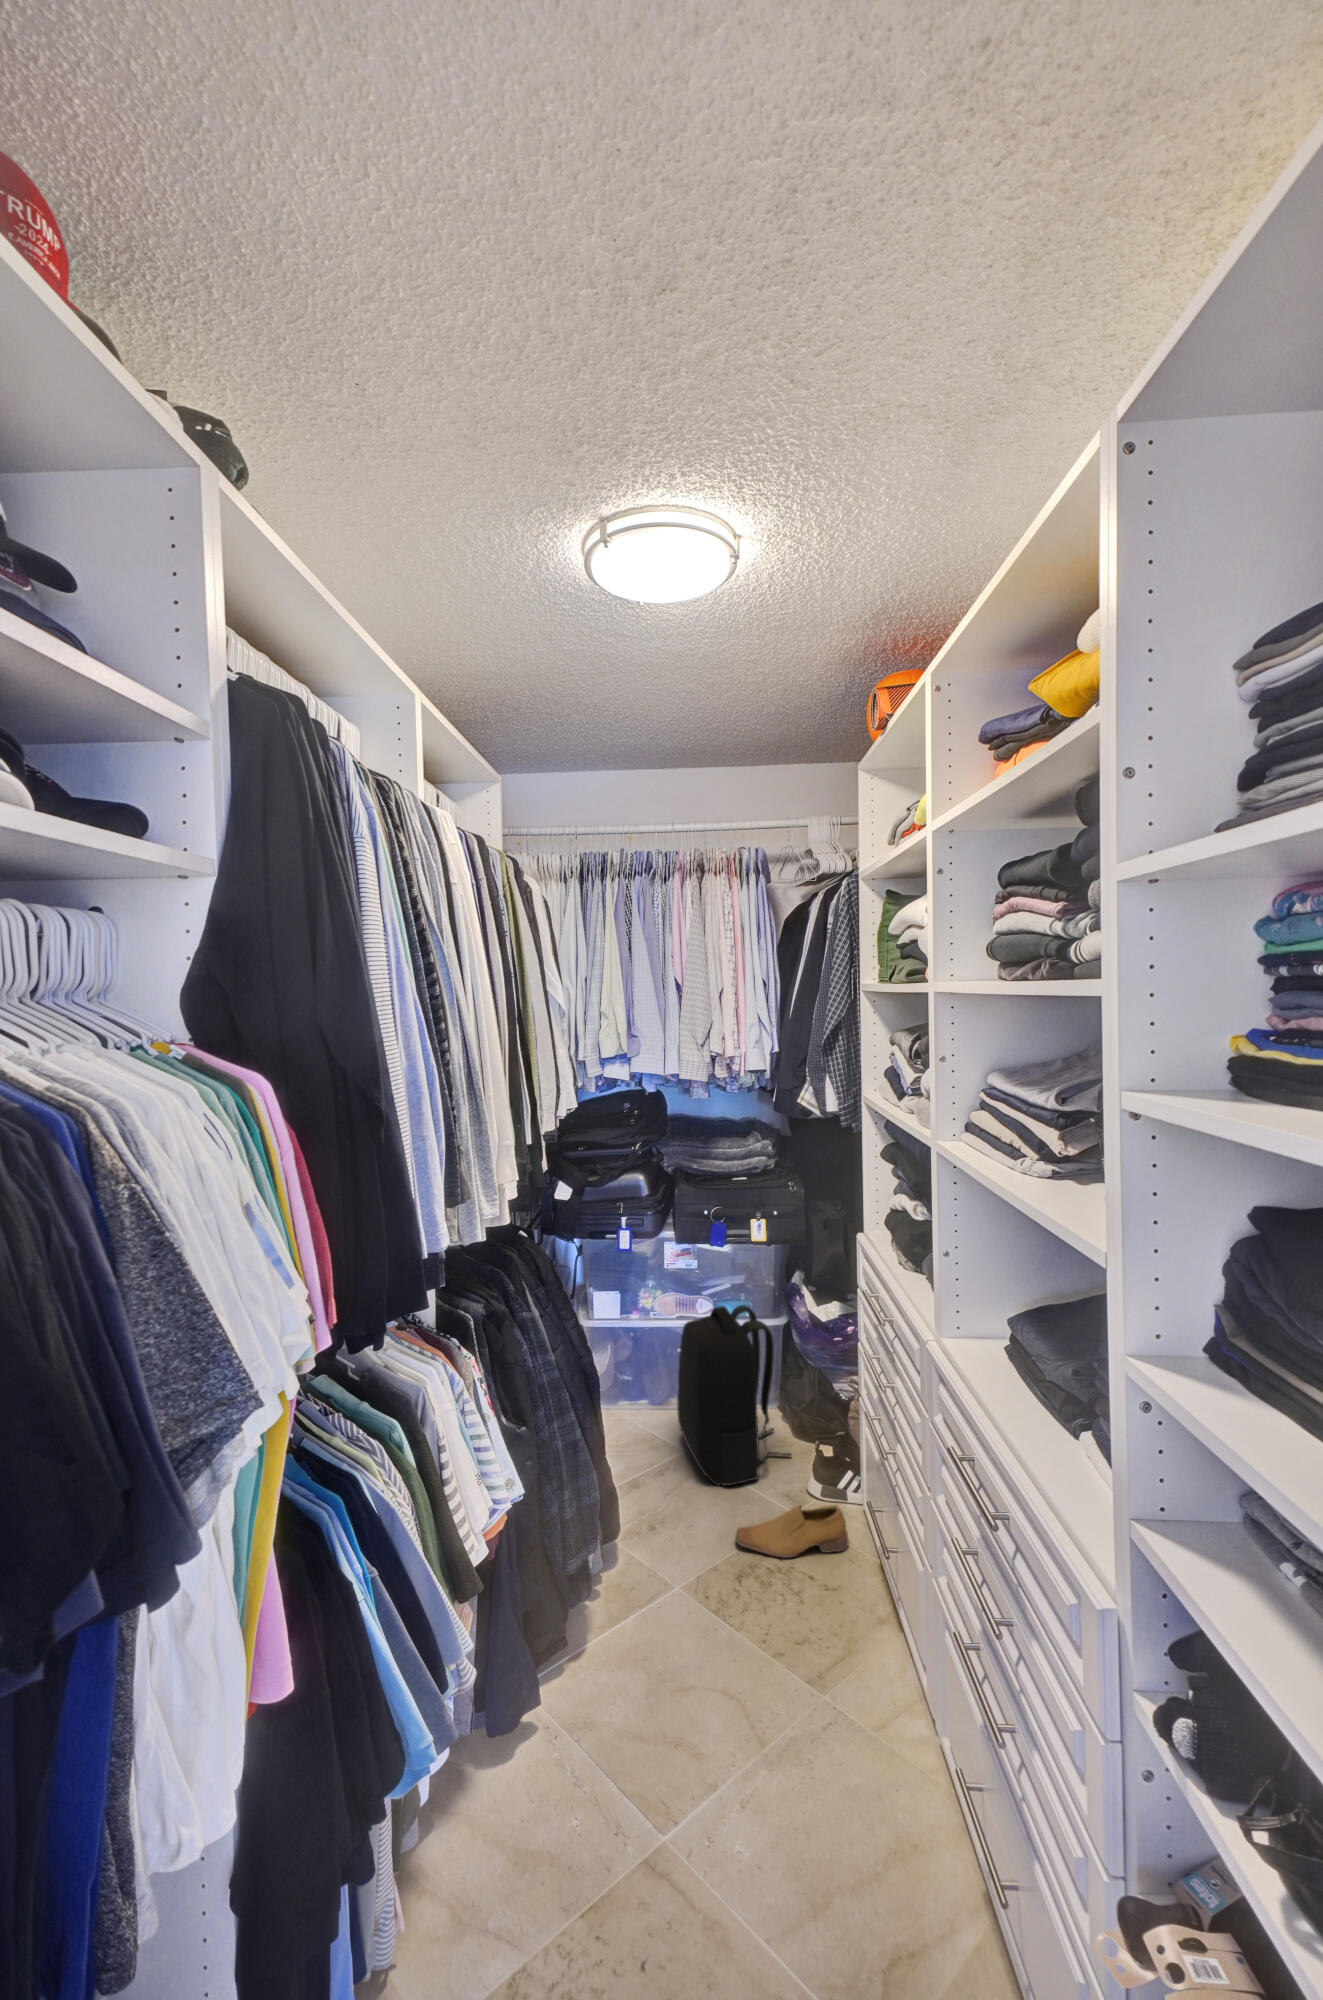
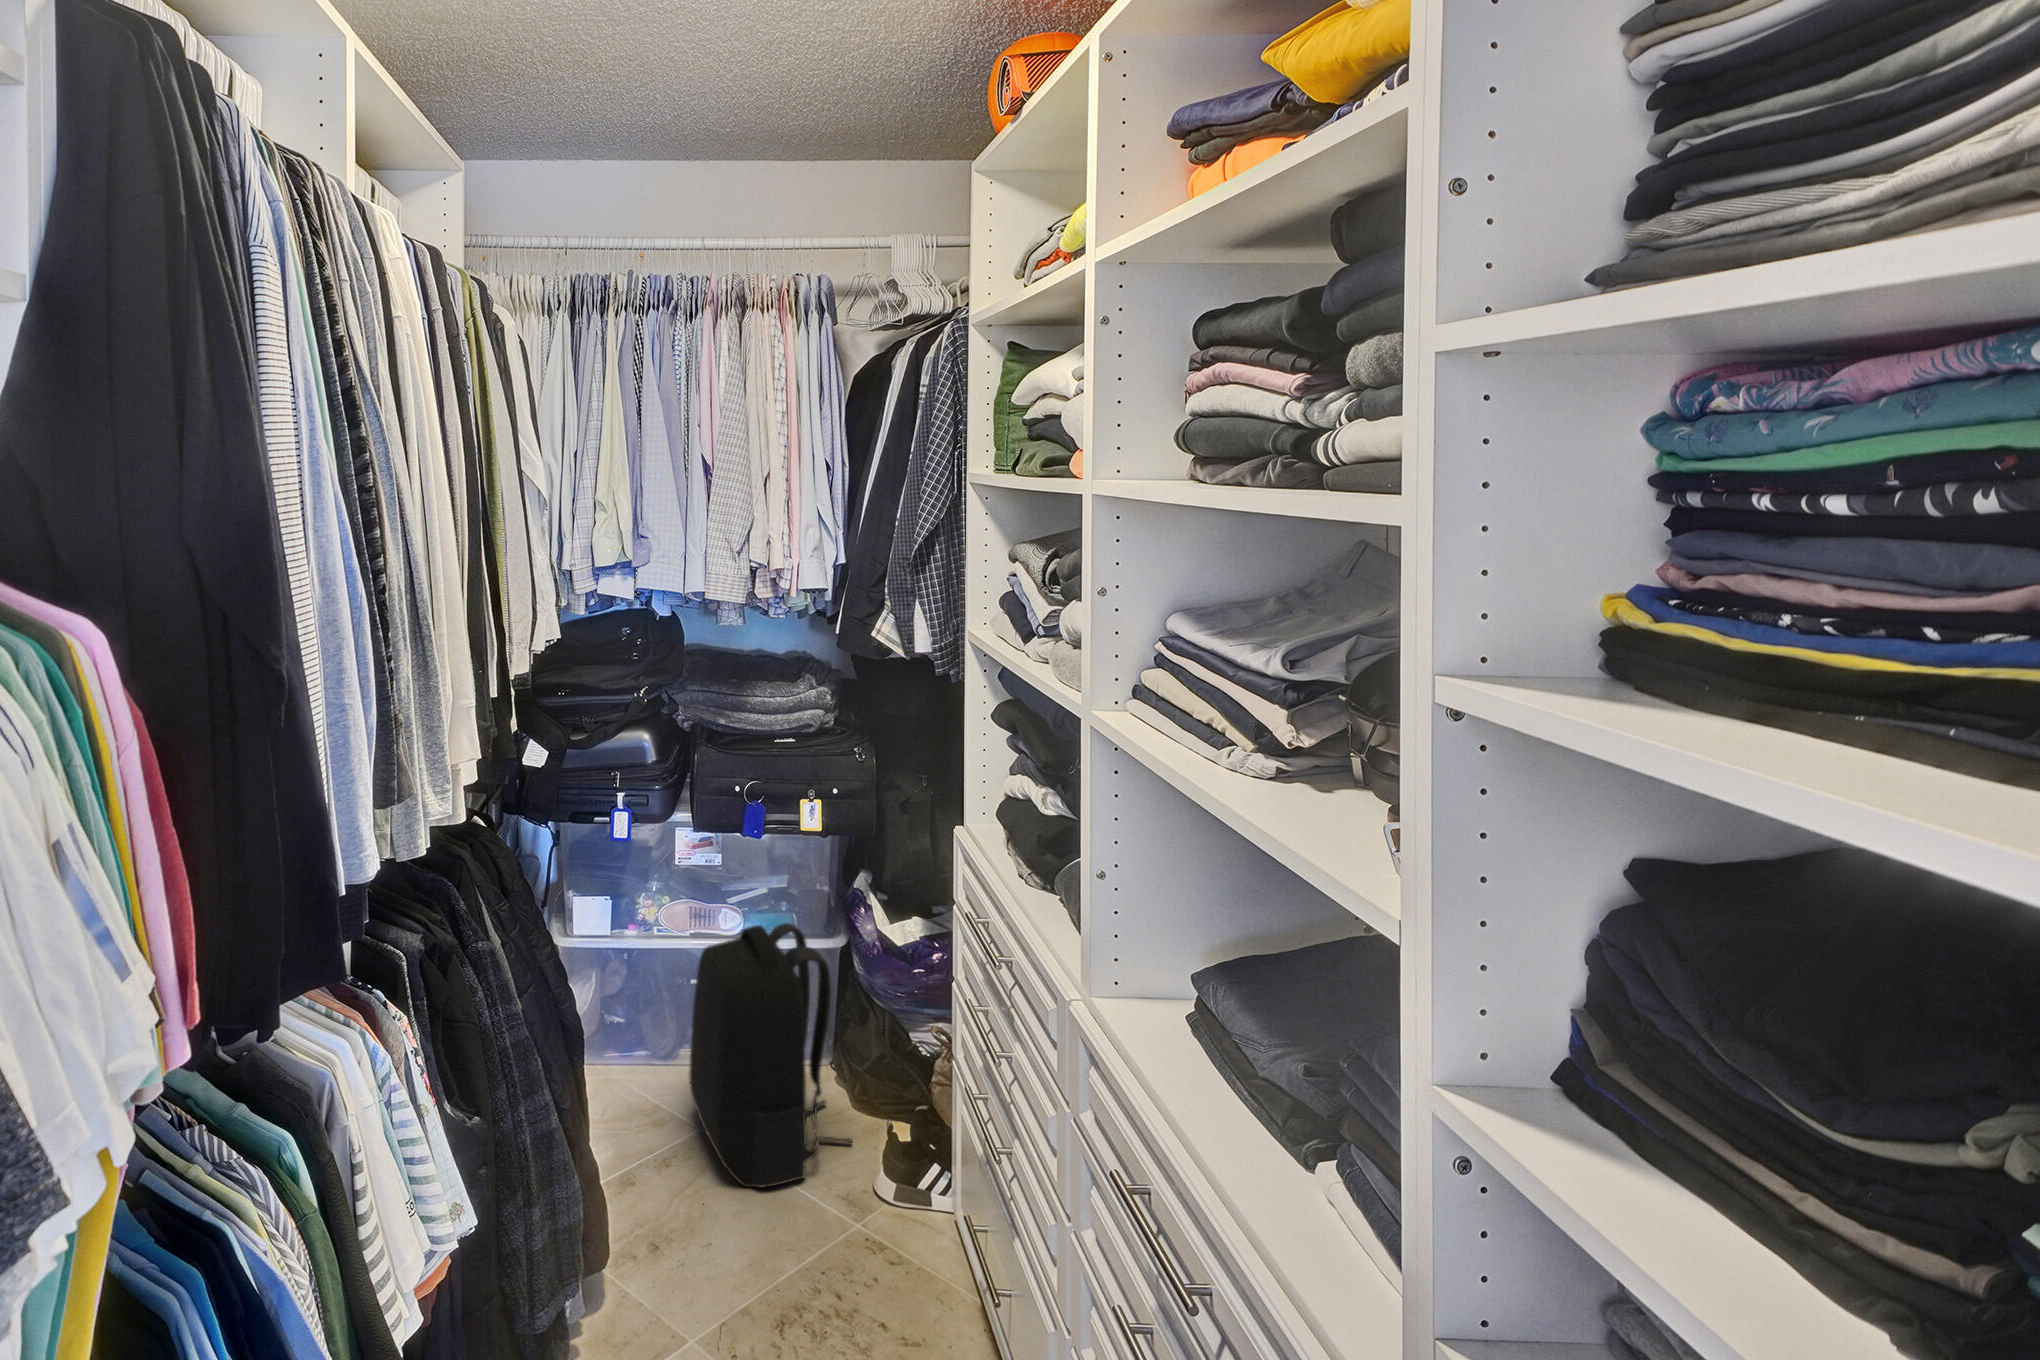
shoe: present [735,1505,849,1558] -> none [773,1223,937,1301]

